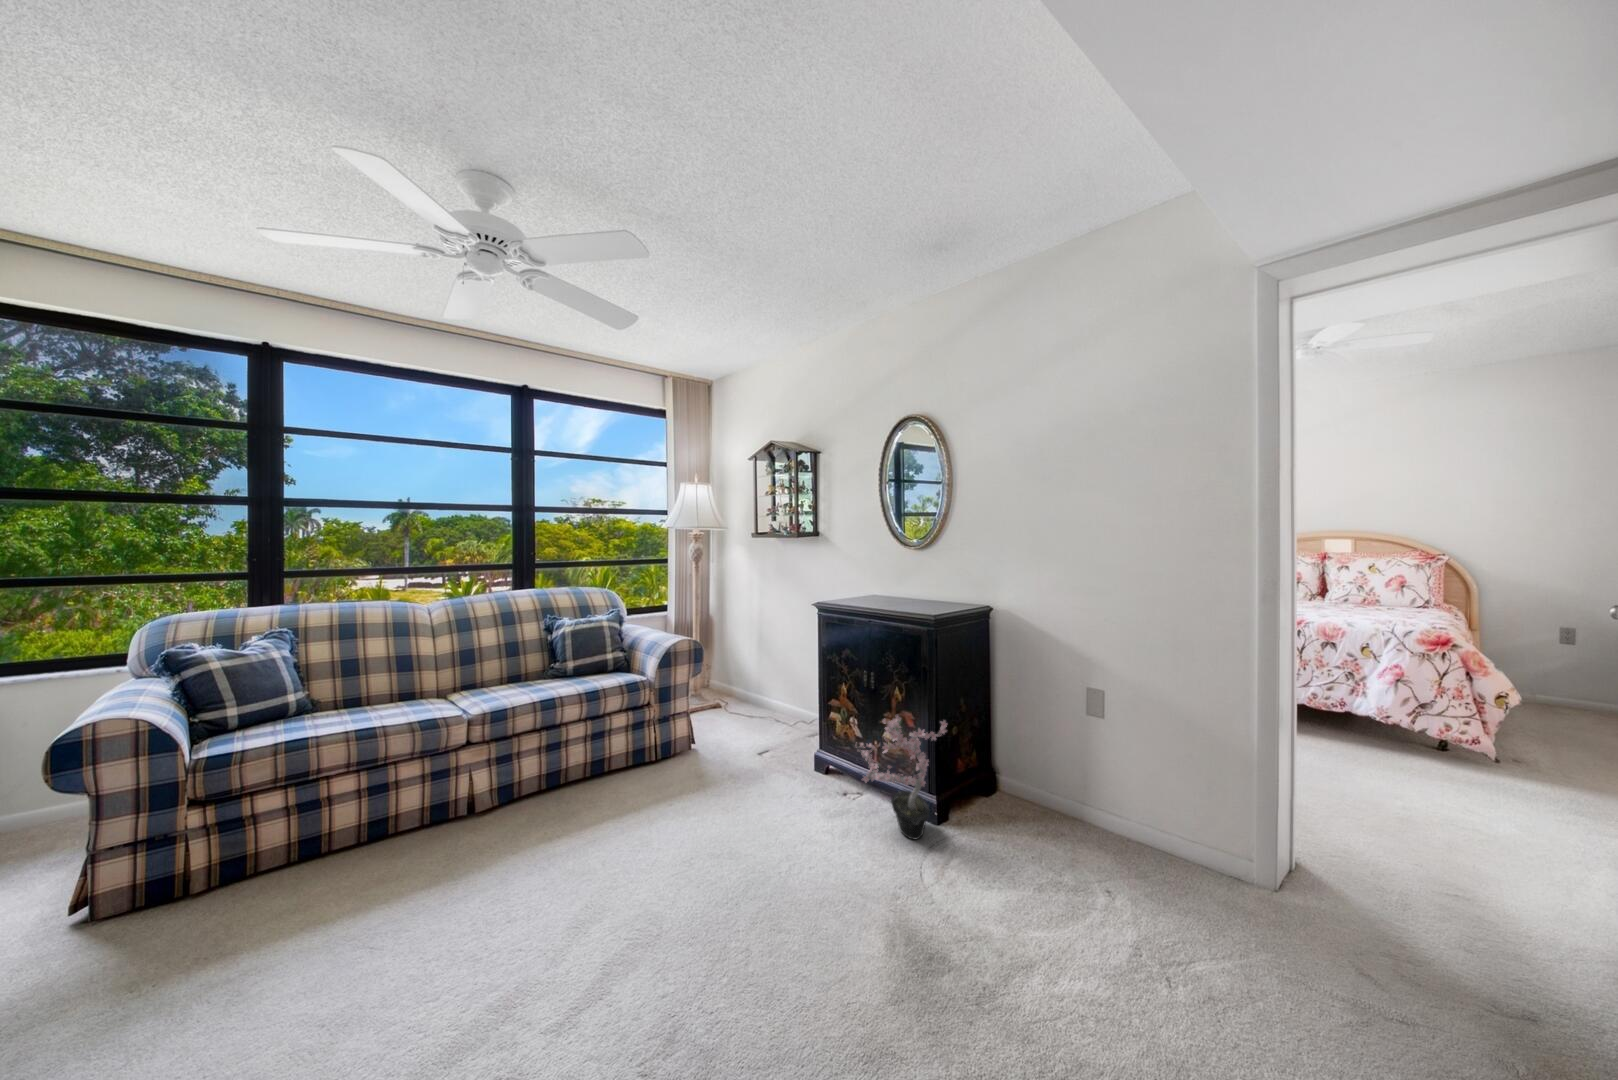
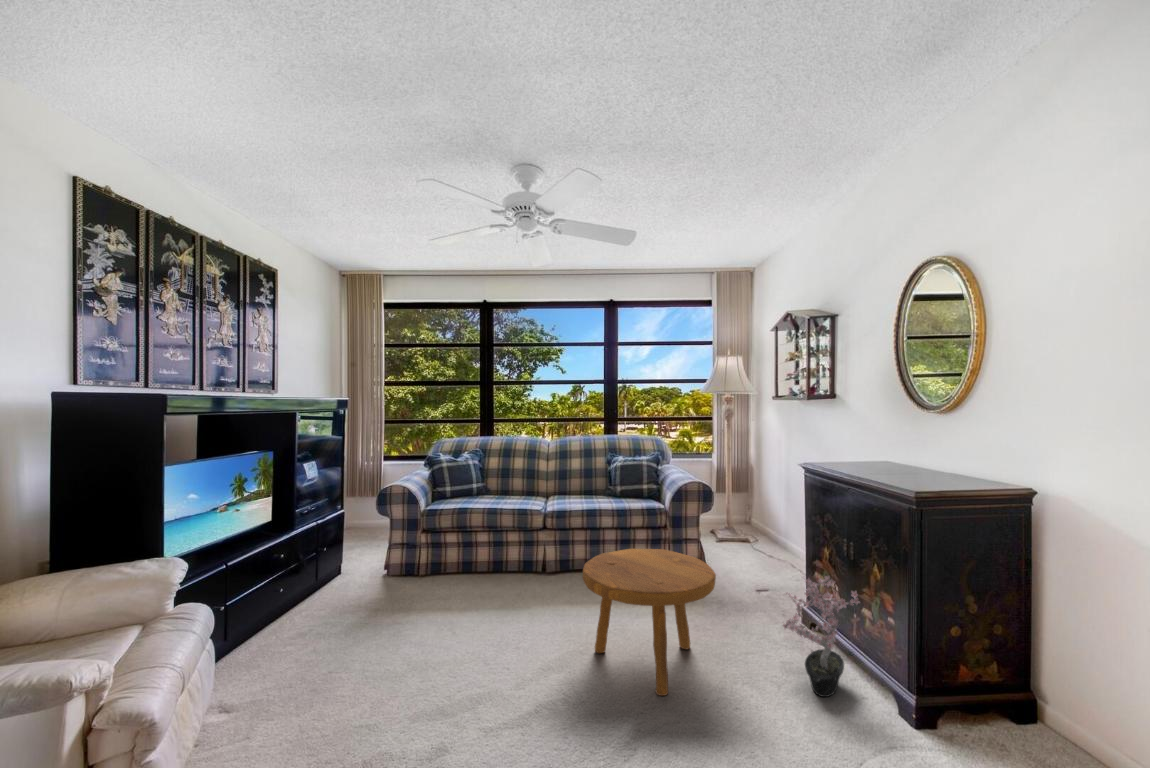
footstool: none [642,726,818,909] -> present [582,549,716,696]

